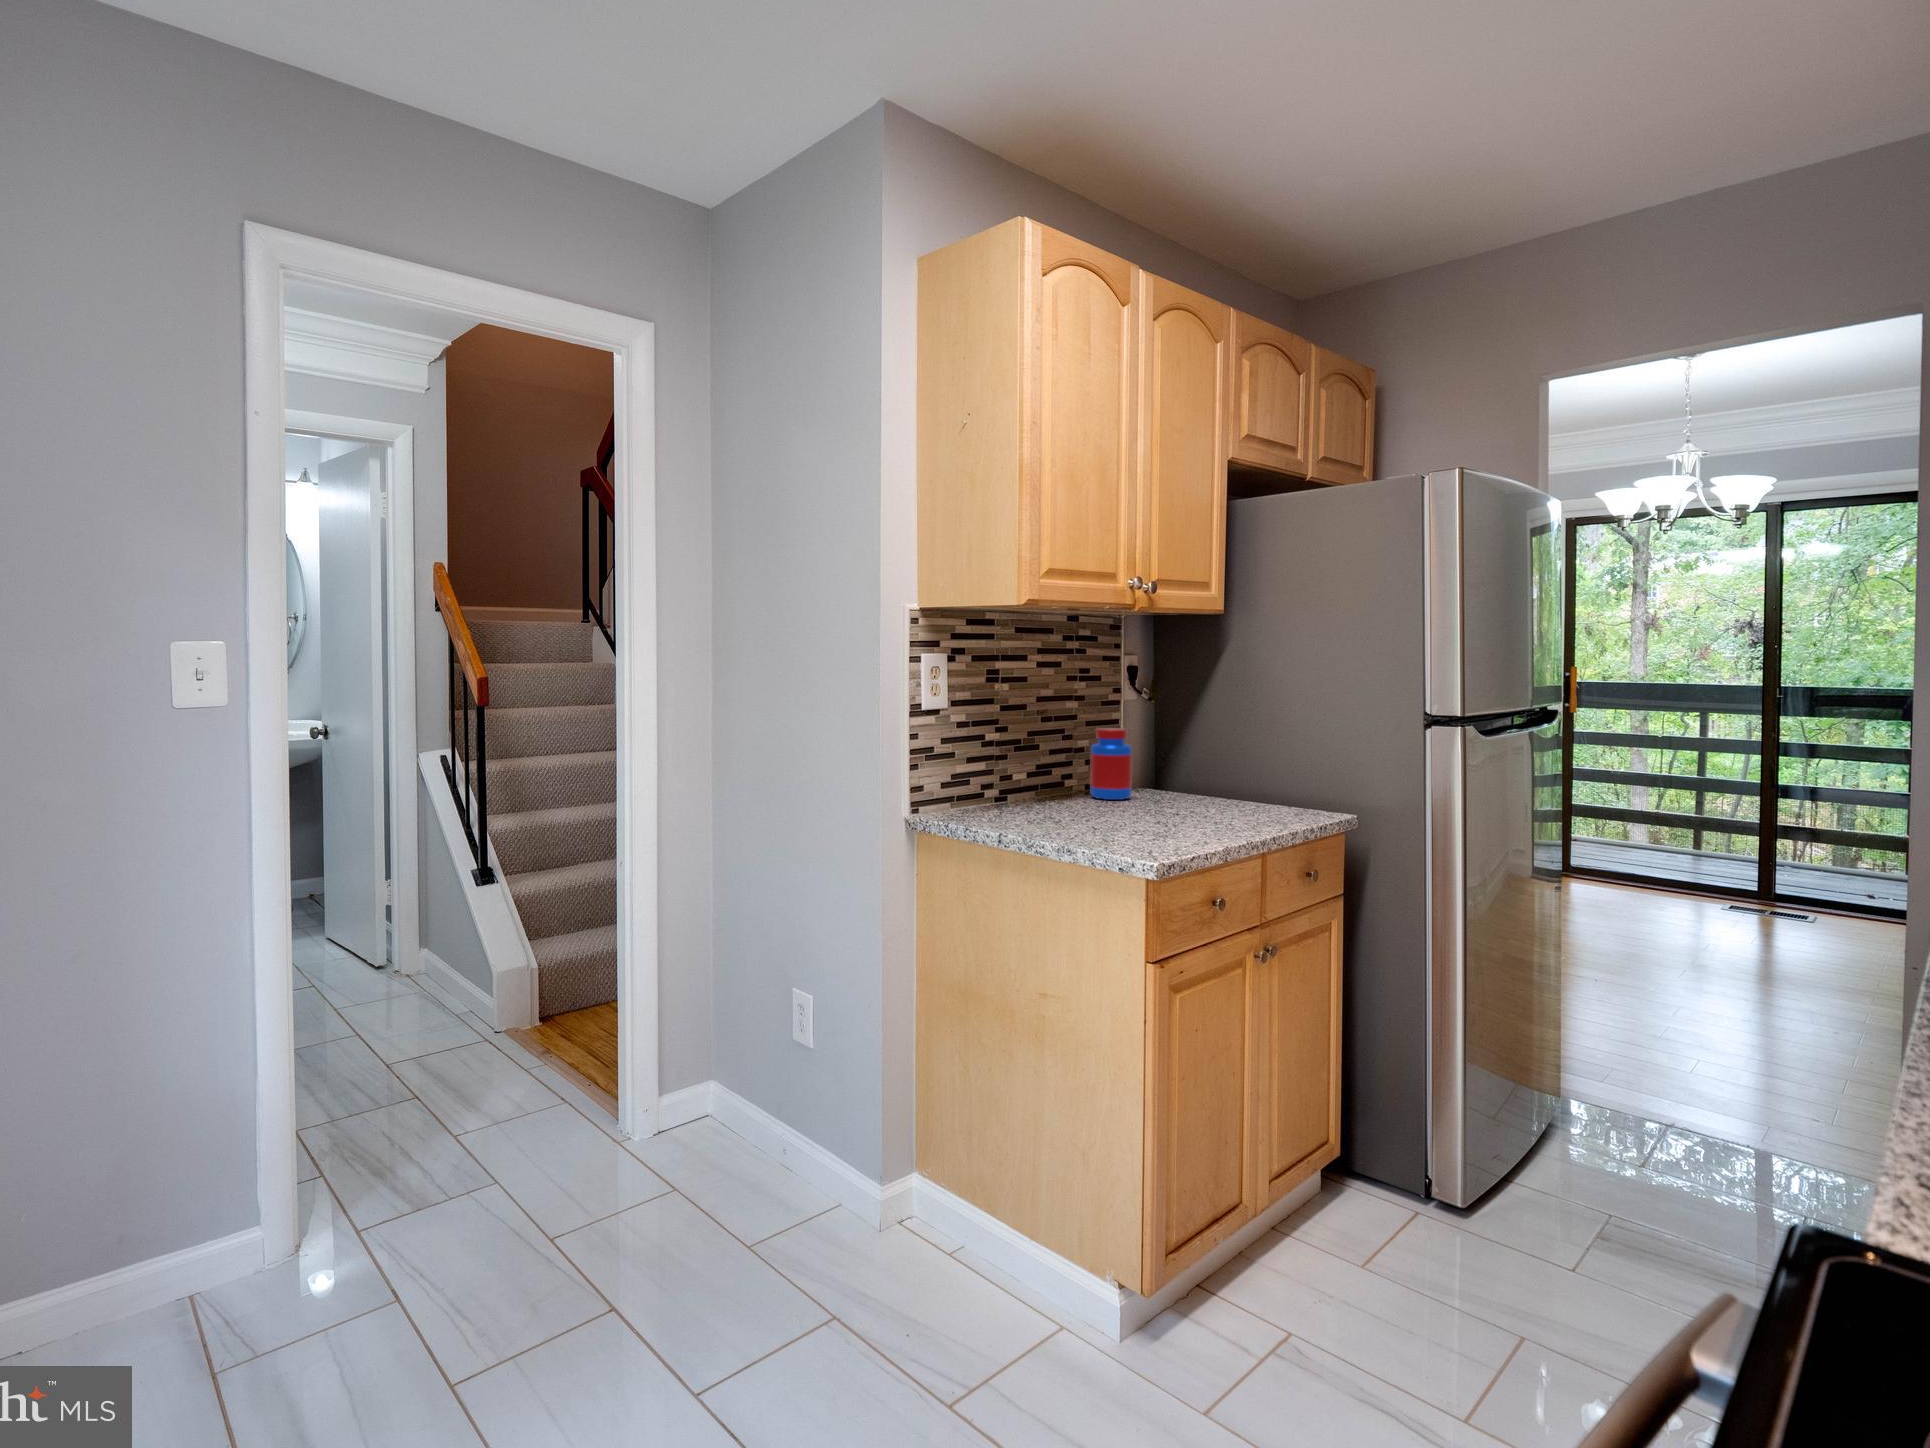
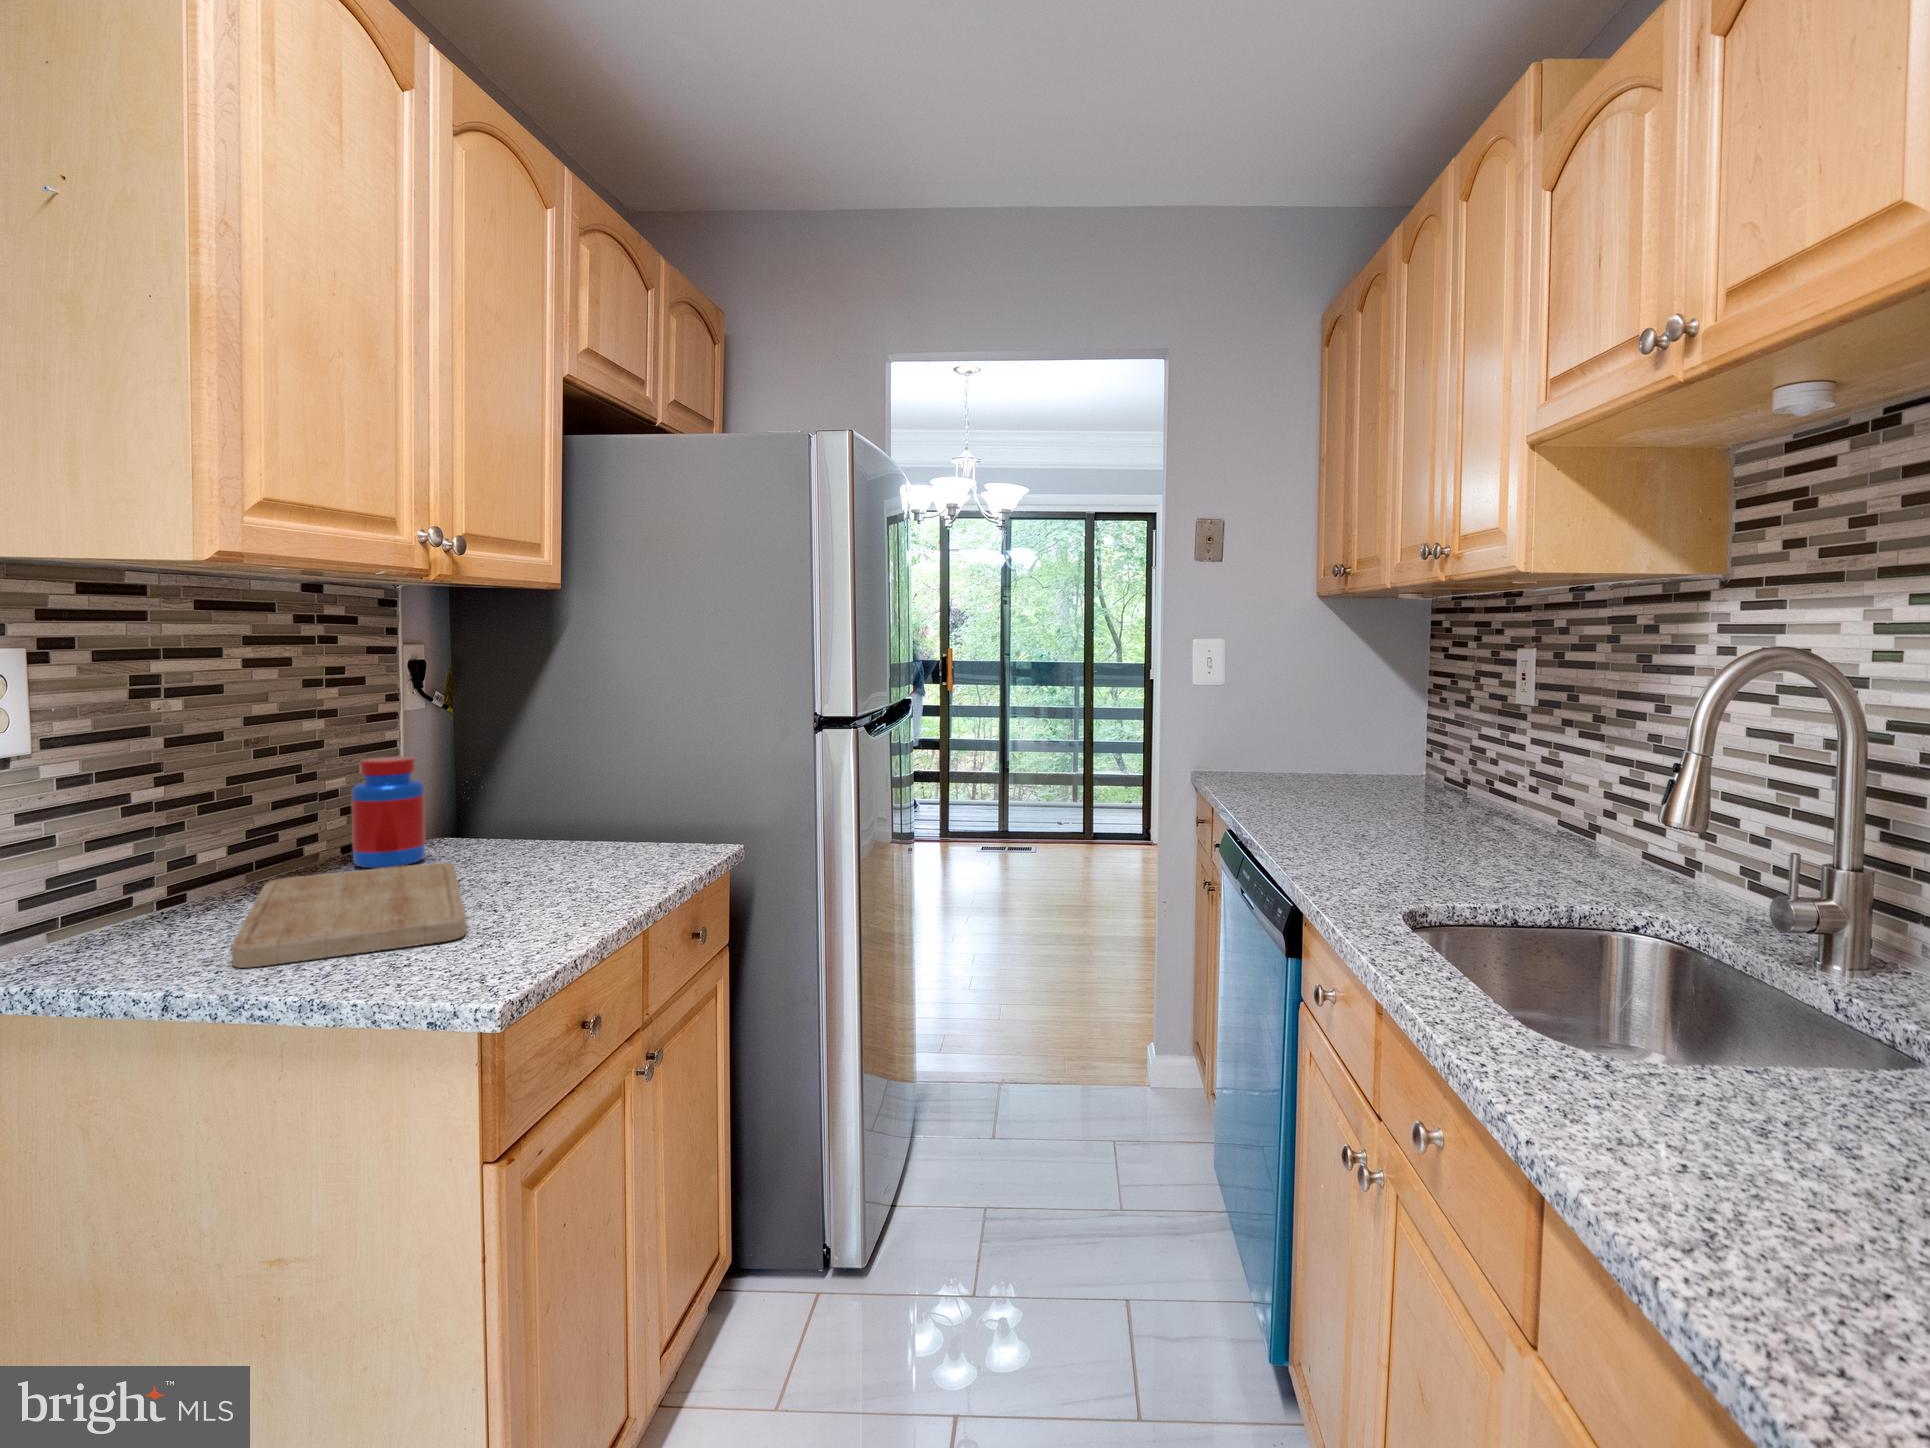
cutting board: none [1029,794,1146,834] -> present [232,863,466,968]

